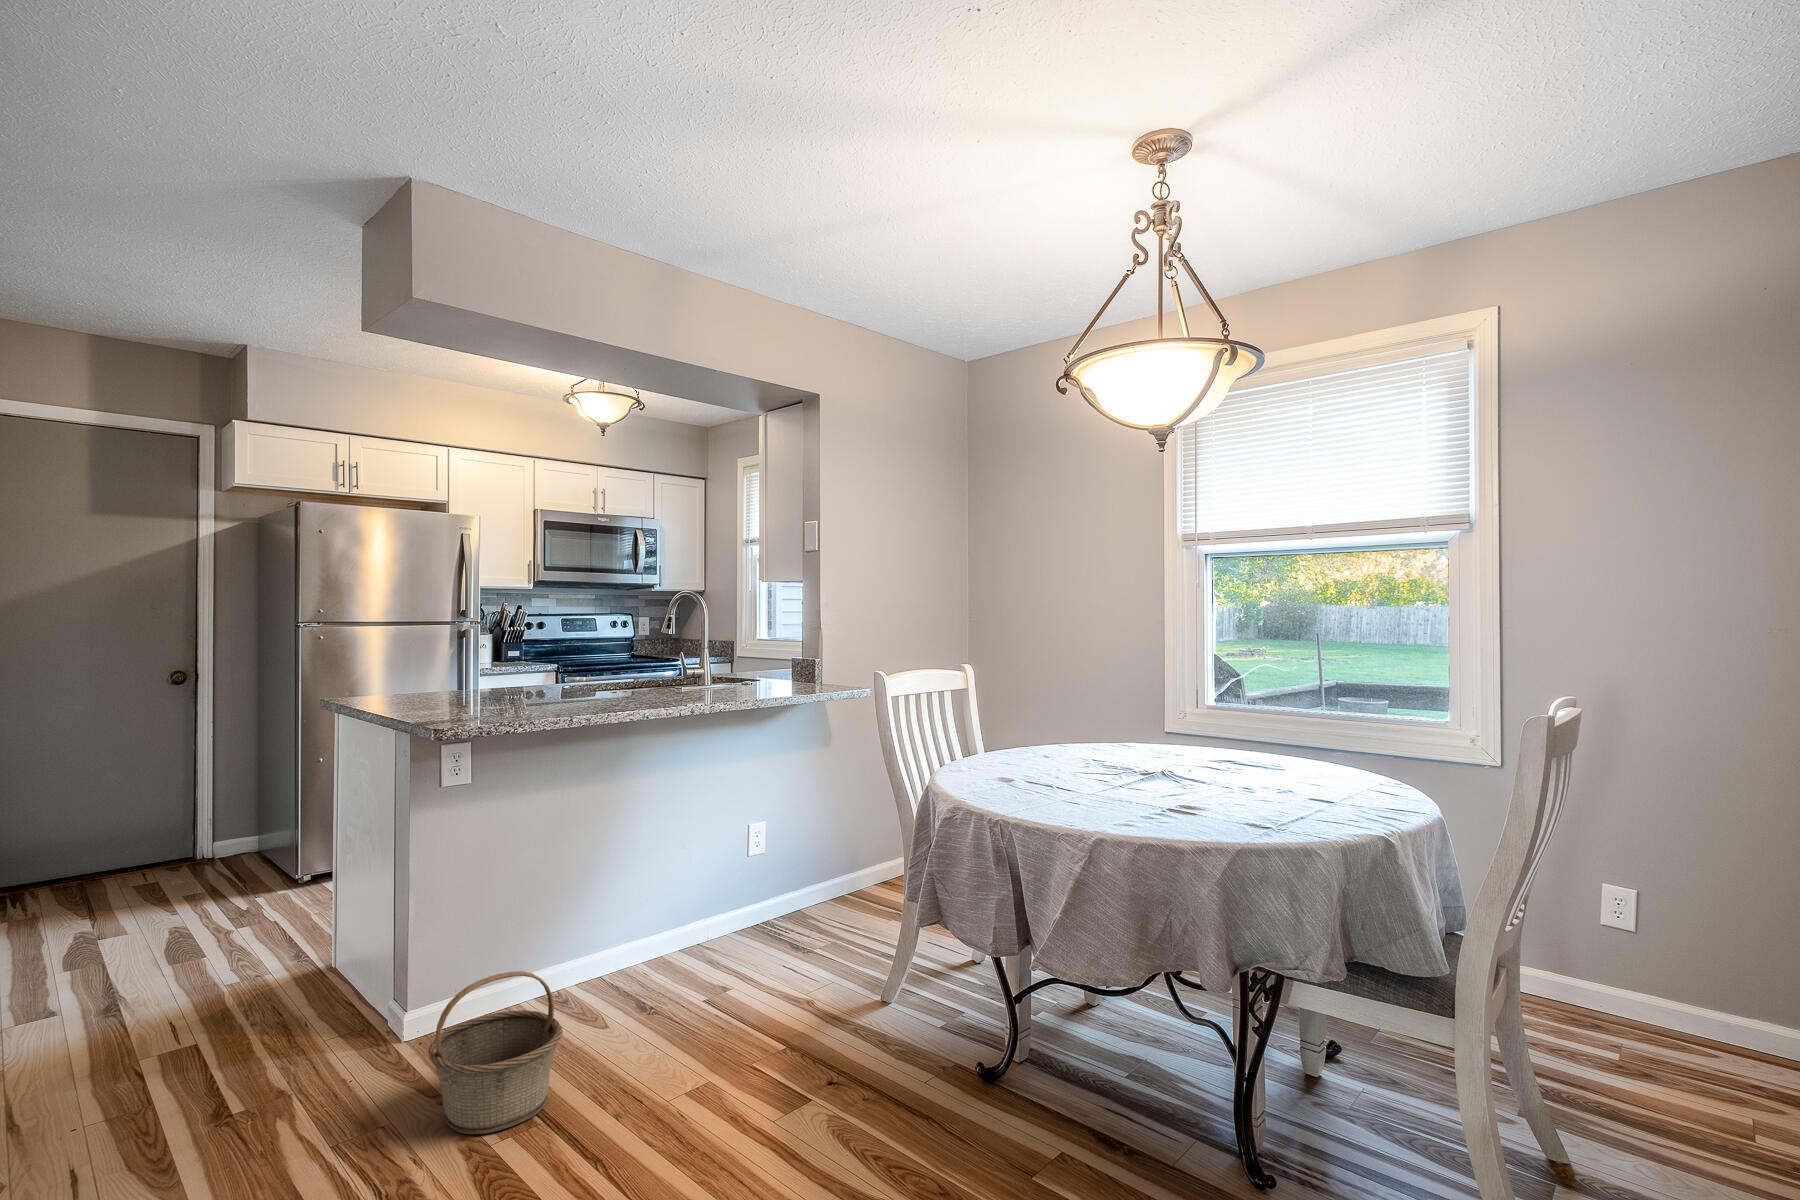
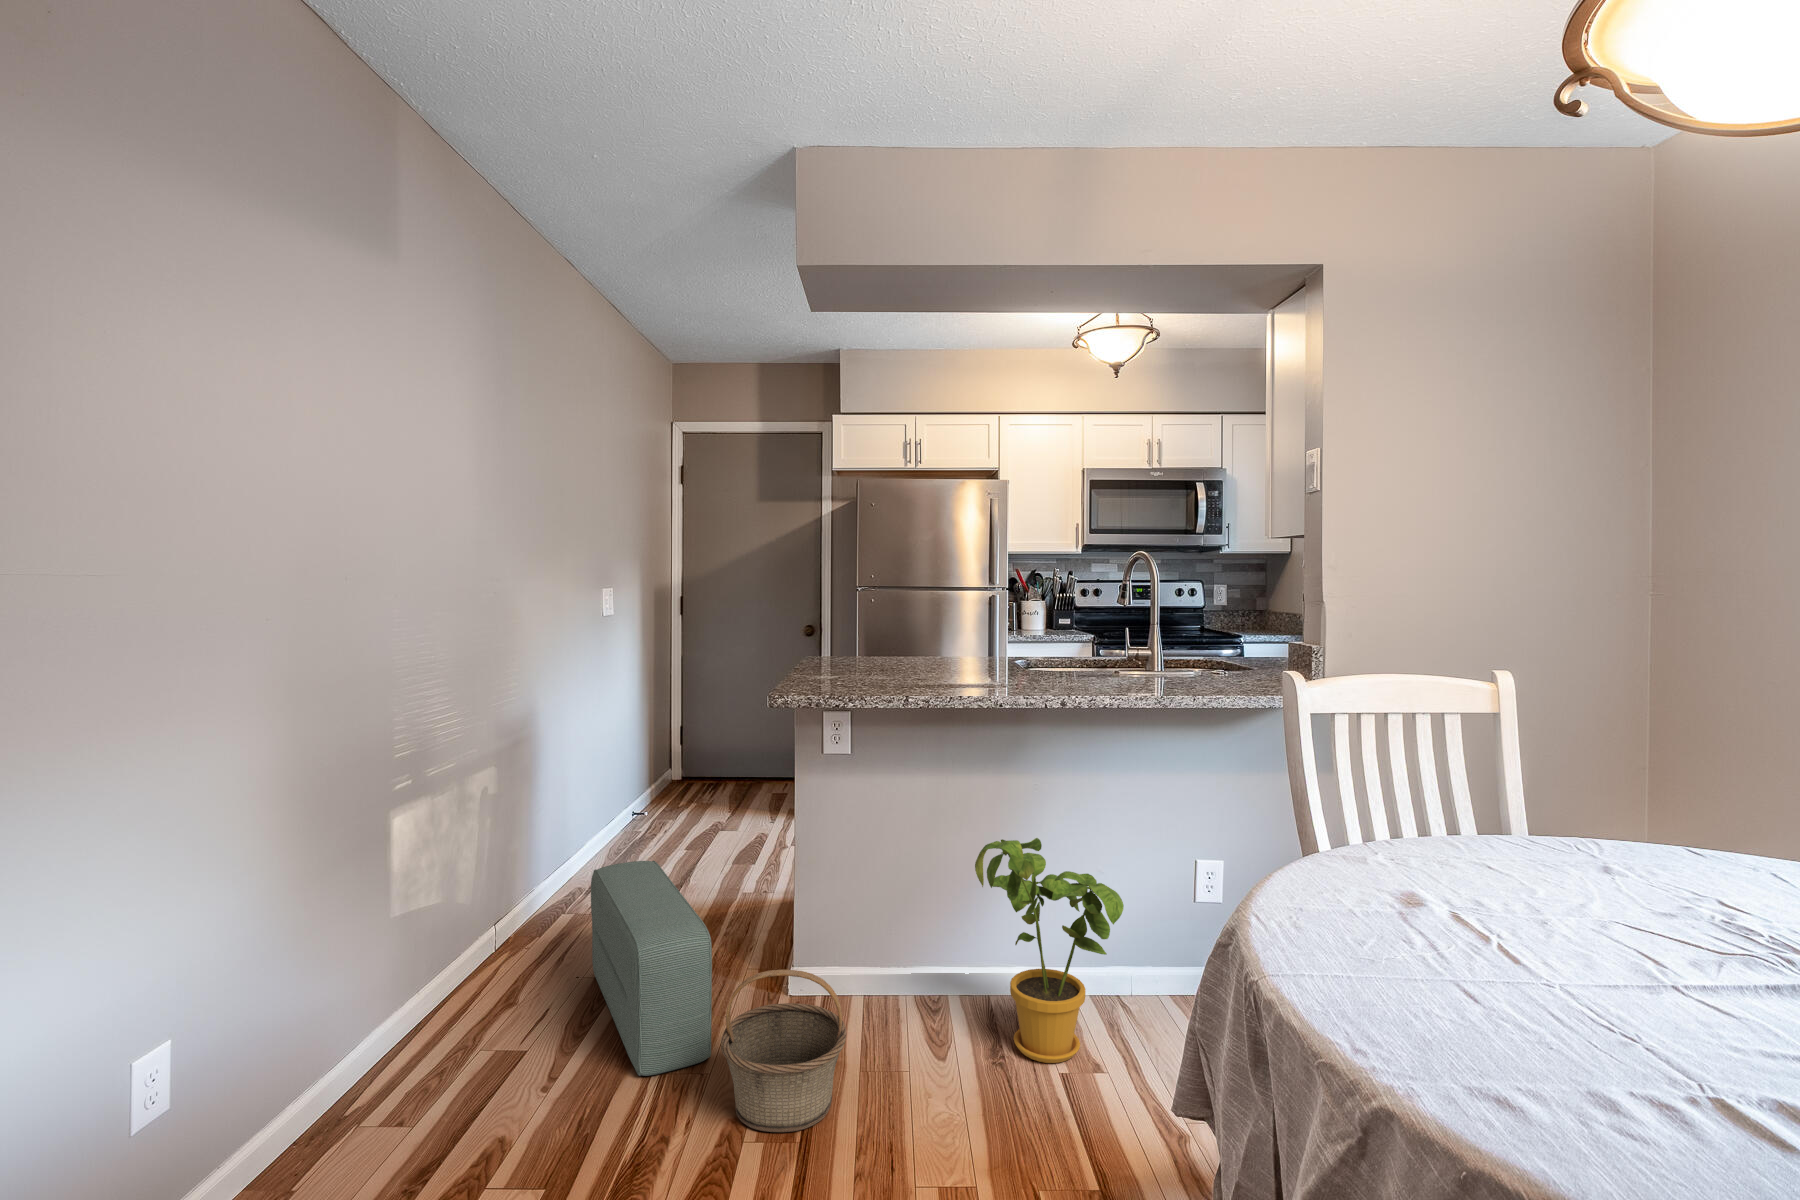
house plant: none [614,816,752,1004] -> present [975,838,1124,1063]
pouf: none [101,945,379,1153] -> present [591,861,712,1076]

